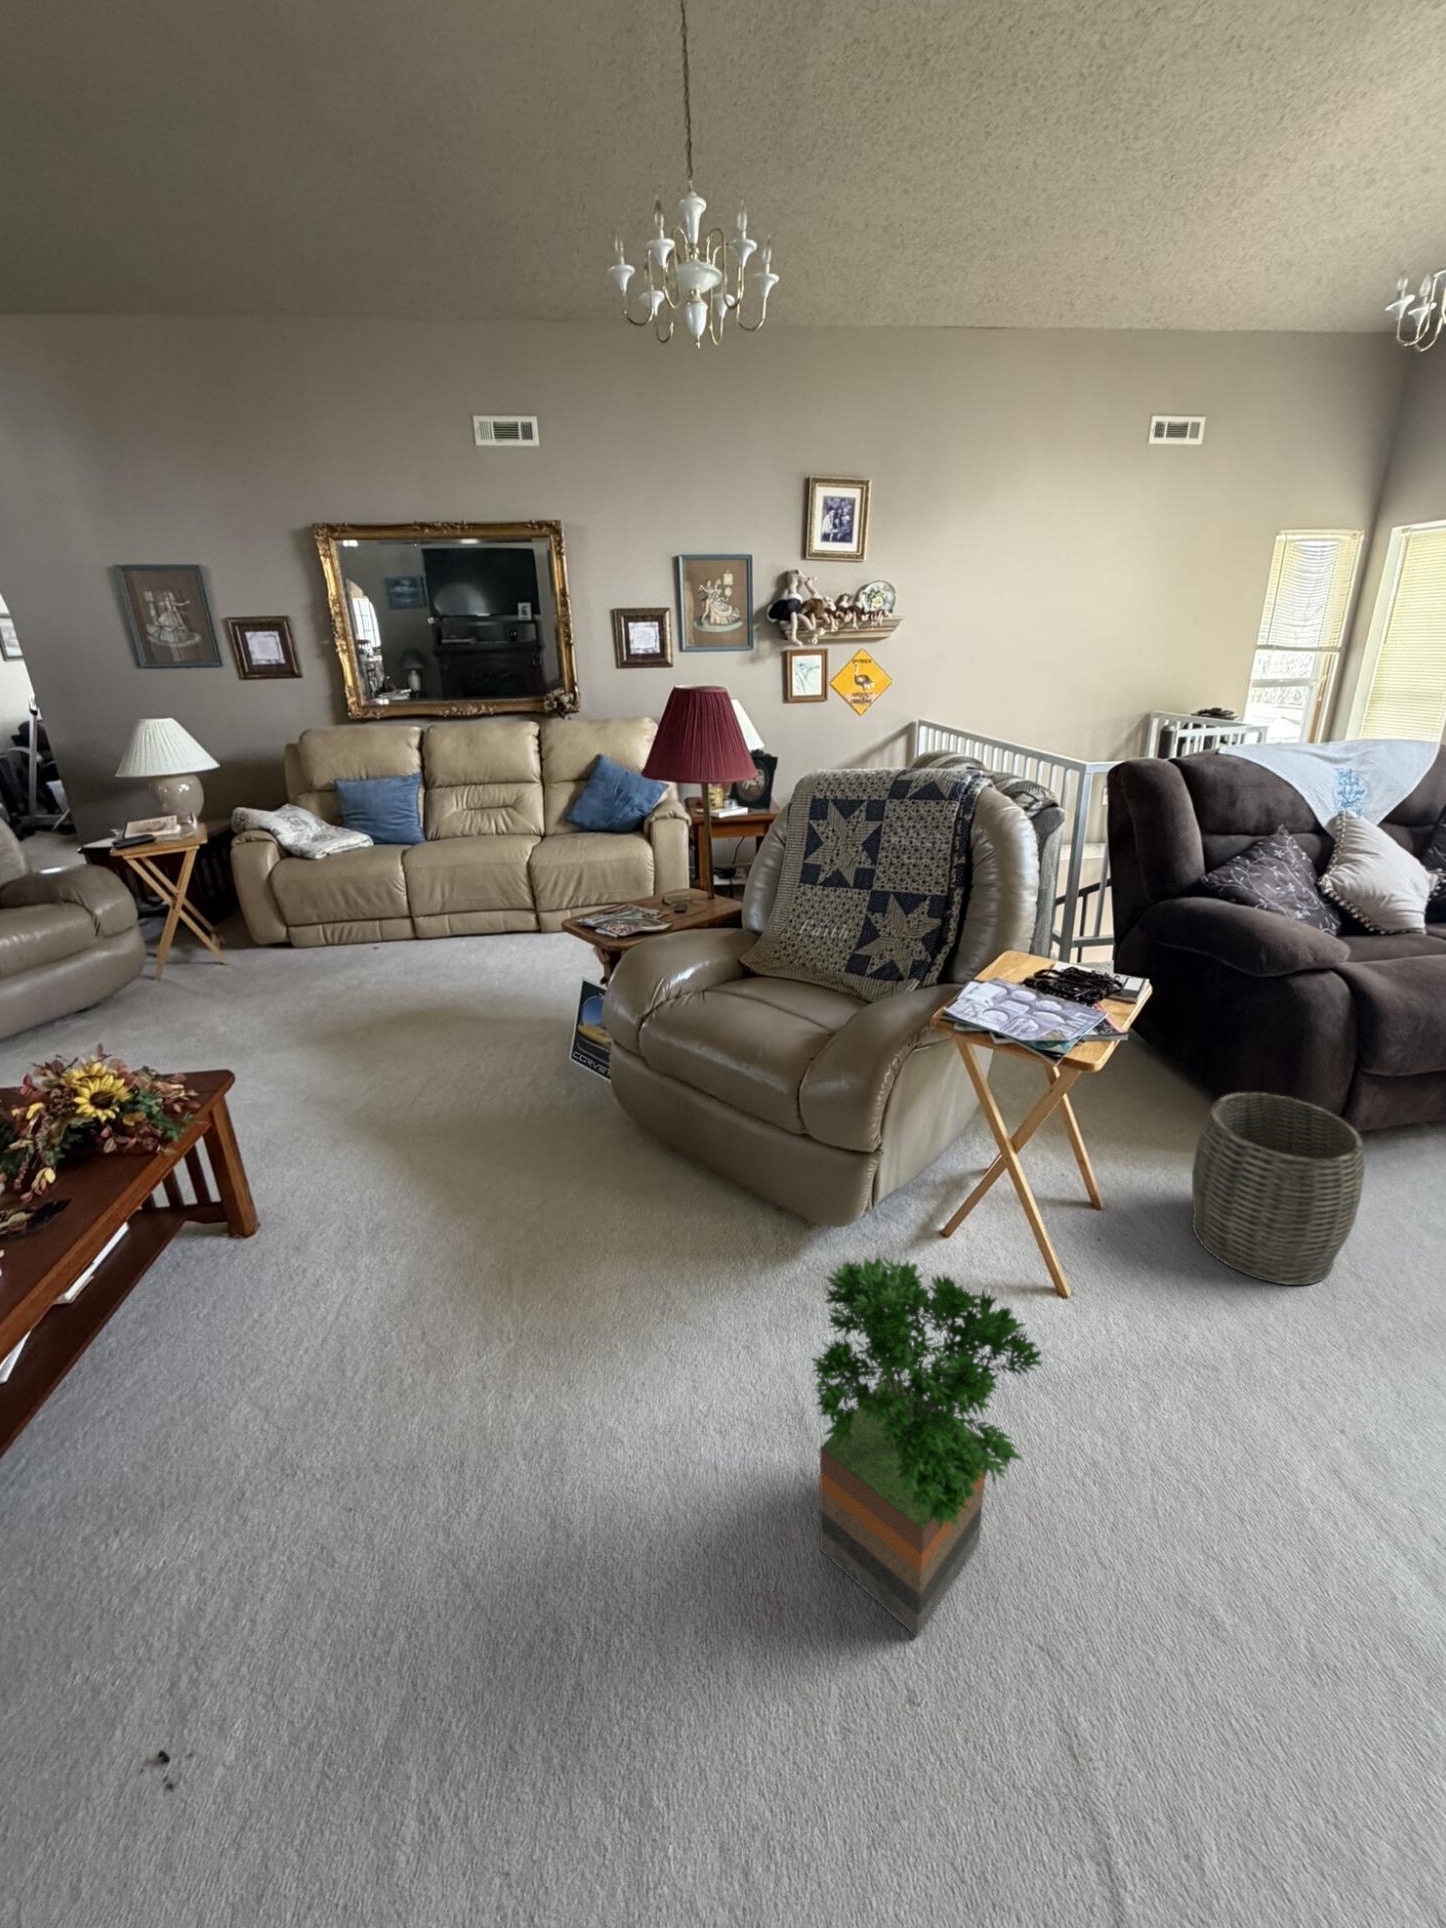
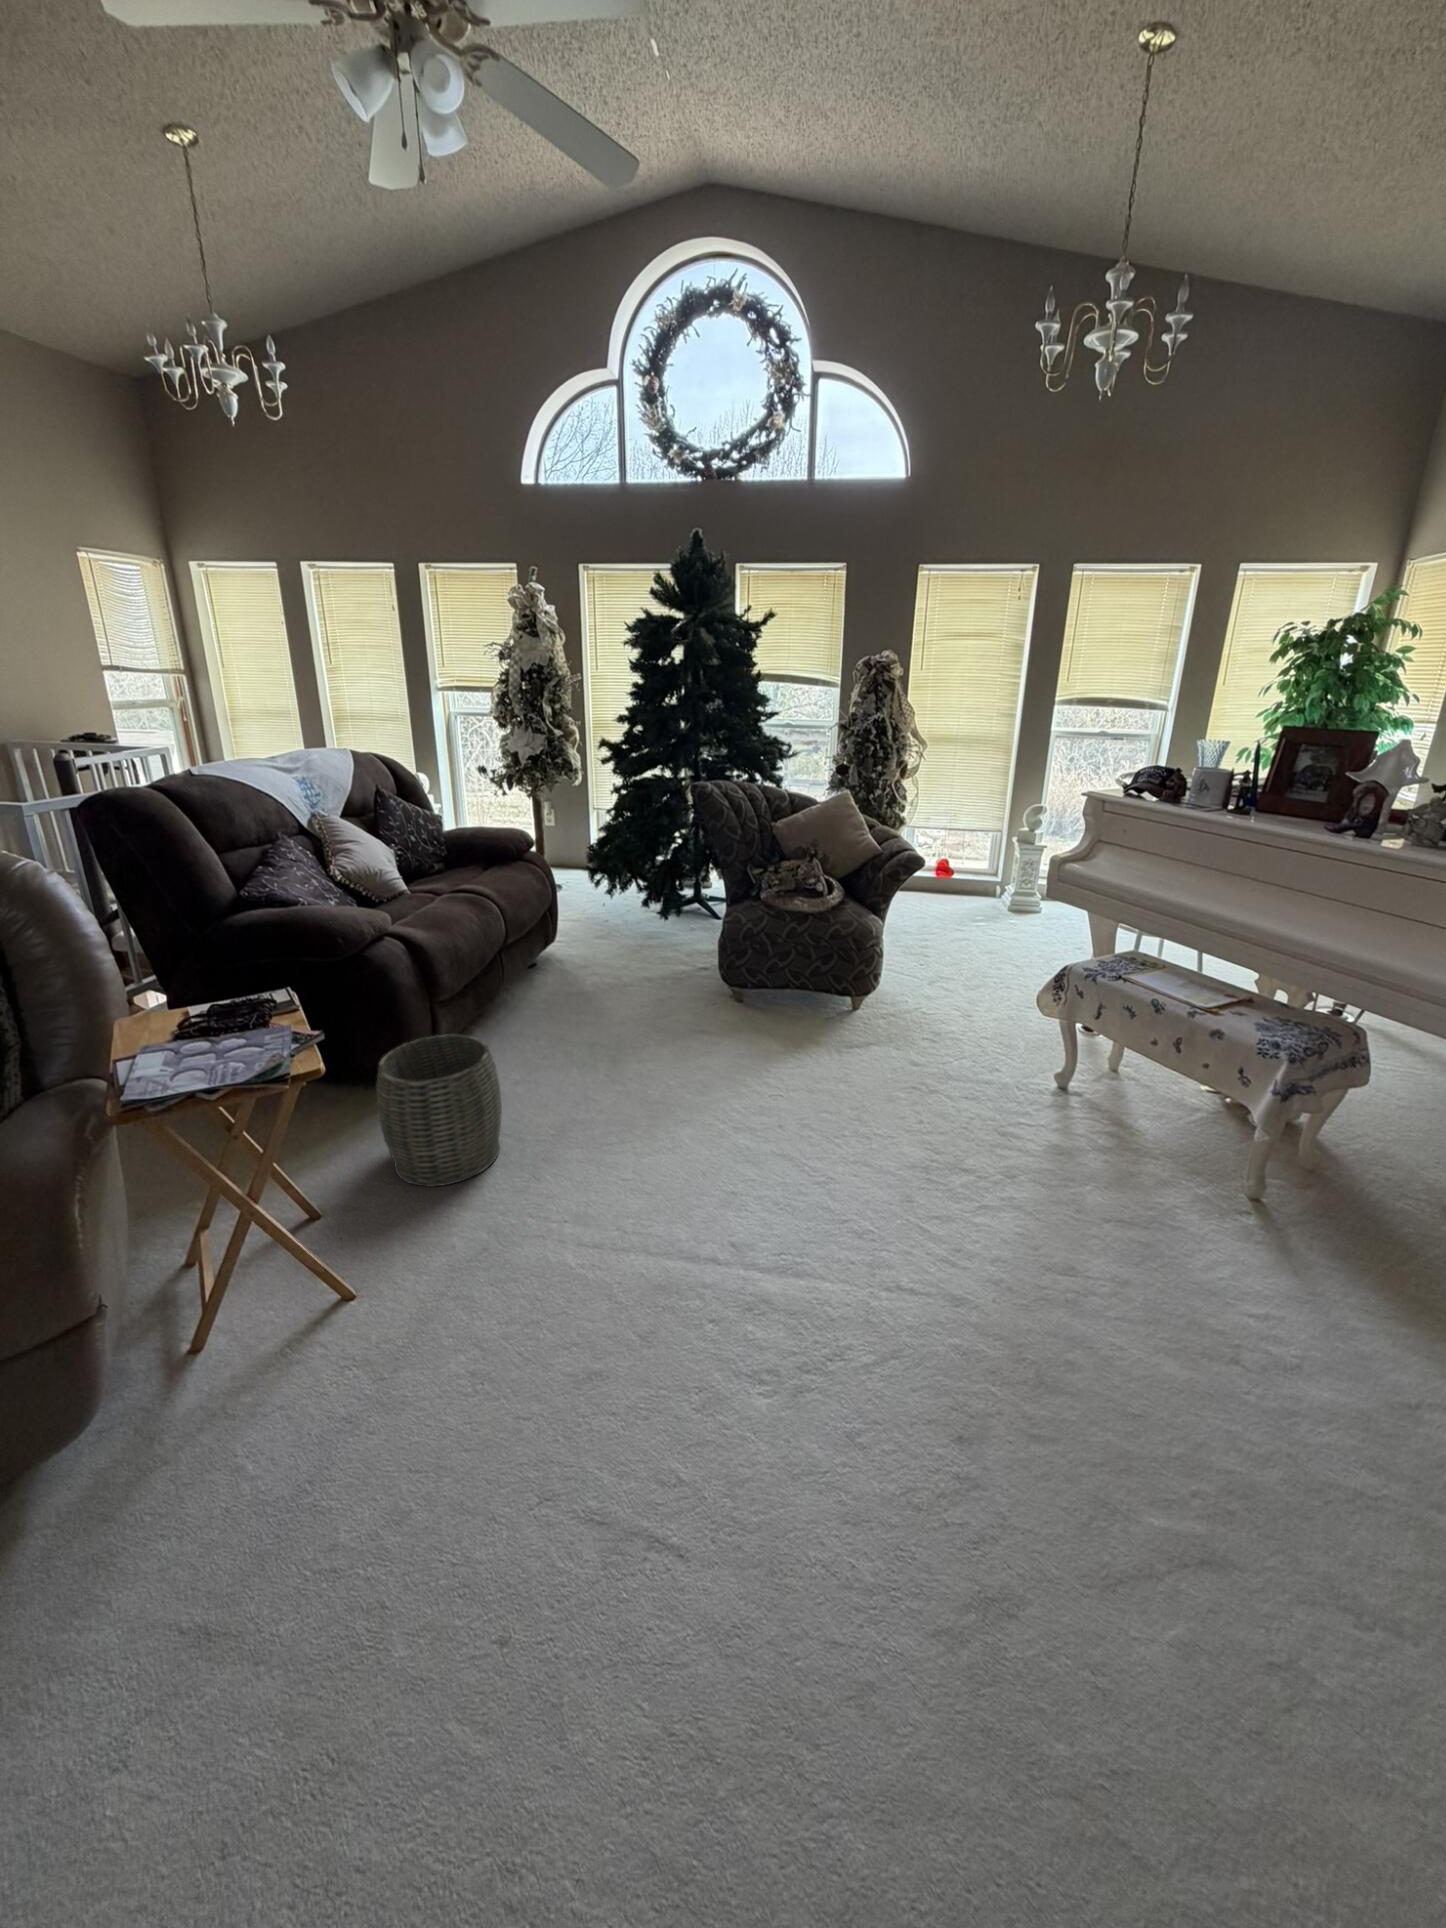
potted tree: present [812,1257,1042,1637] -> none [232,1281,516,1693]

